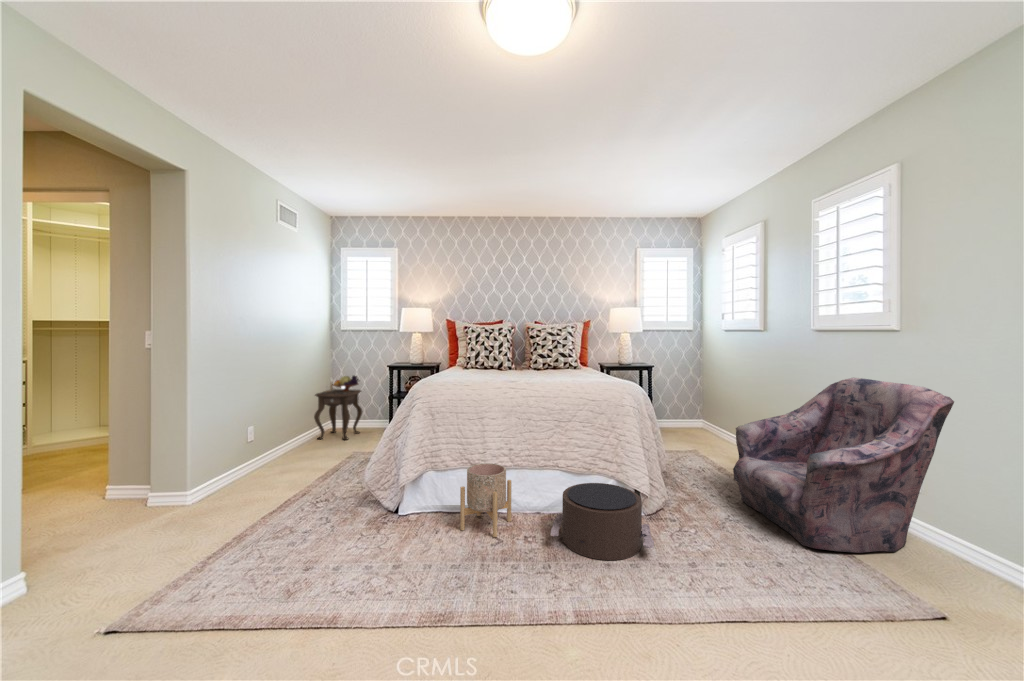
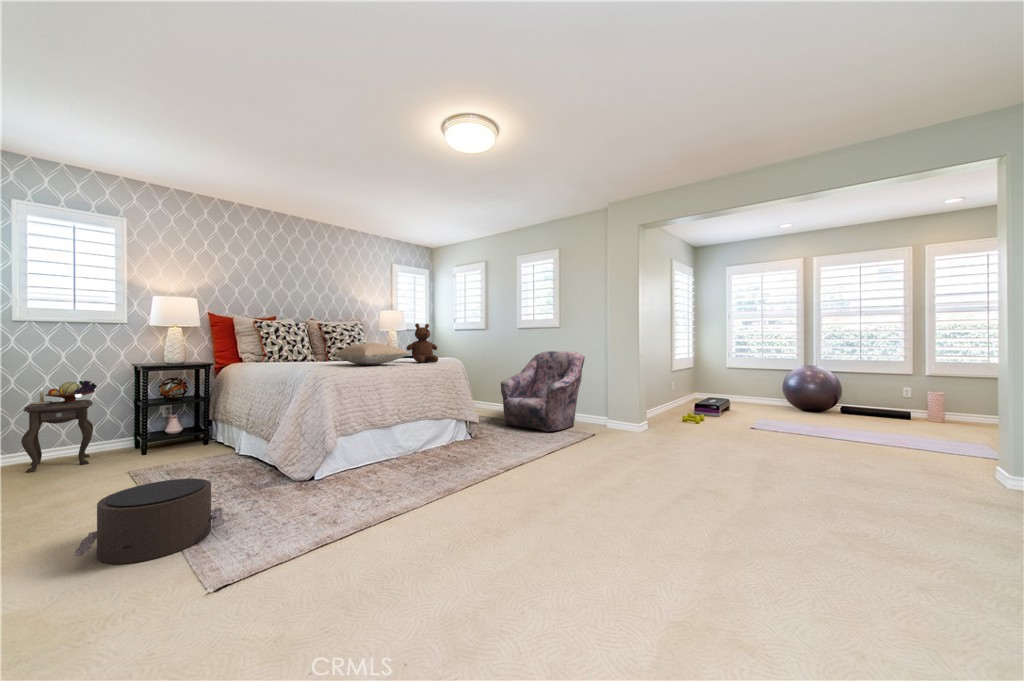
teddy bear: none [544,332,589,389] -> present [406,324,438,363]
pillow: none [444,360,515,387] -> present [335,343,410,365]
planter: present [460,463,511,537] -> none [378,420,413,471]
pouf: present [551,483,654,560] -> present [74,479,225,564]

